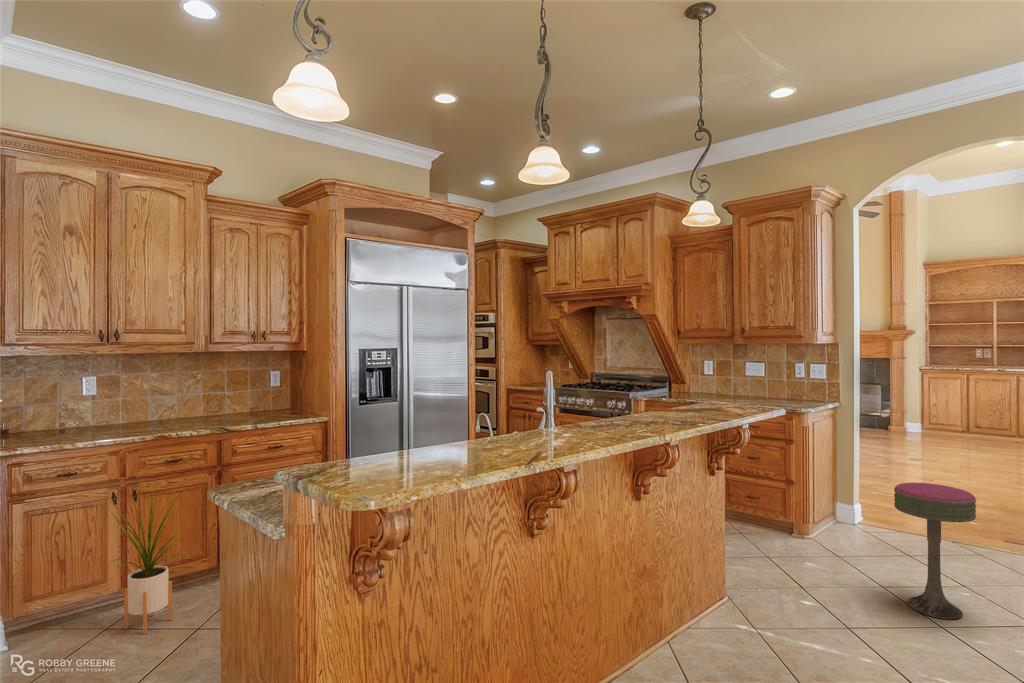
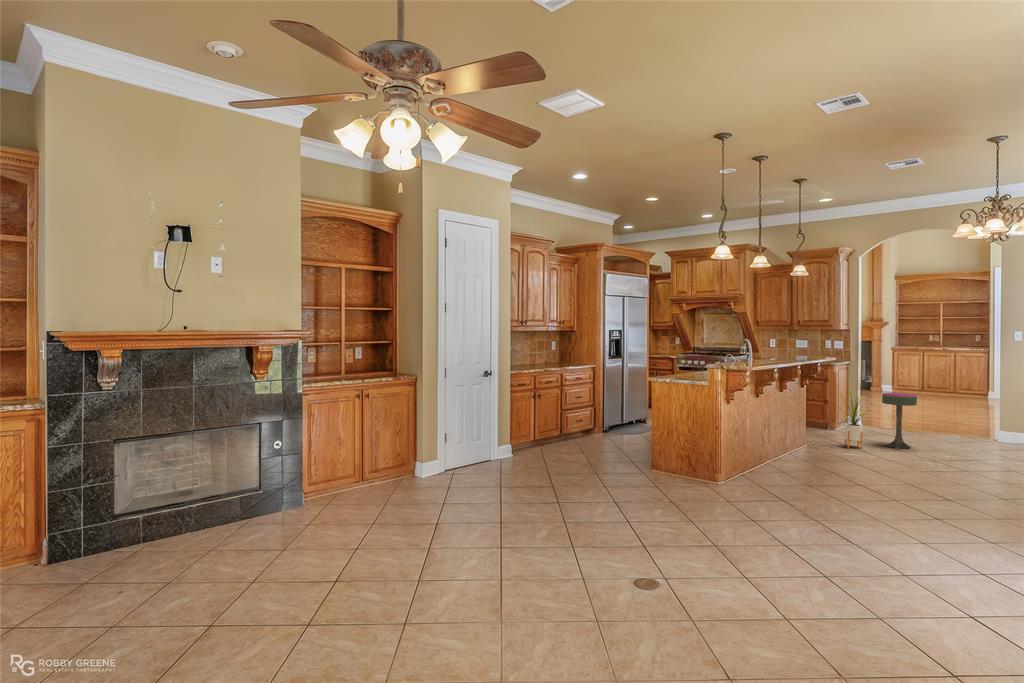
house plant: present [112,491,186,634] -> present [841,393,864,449]

